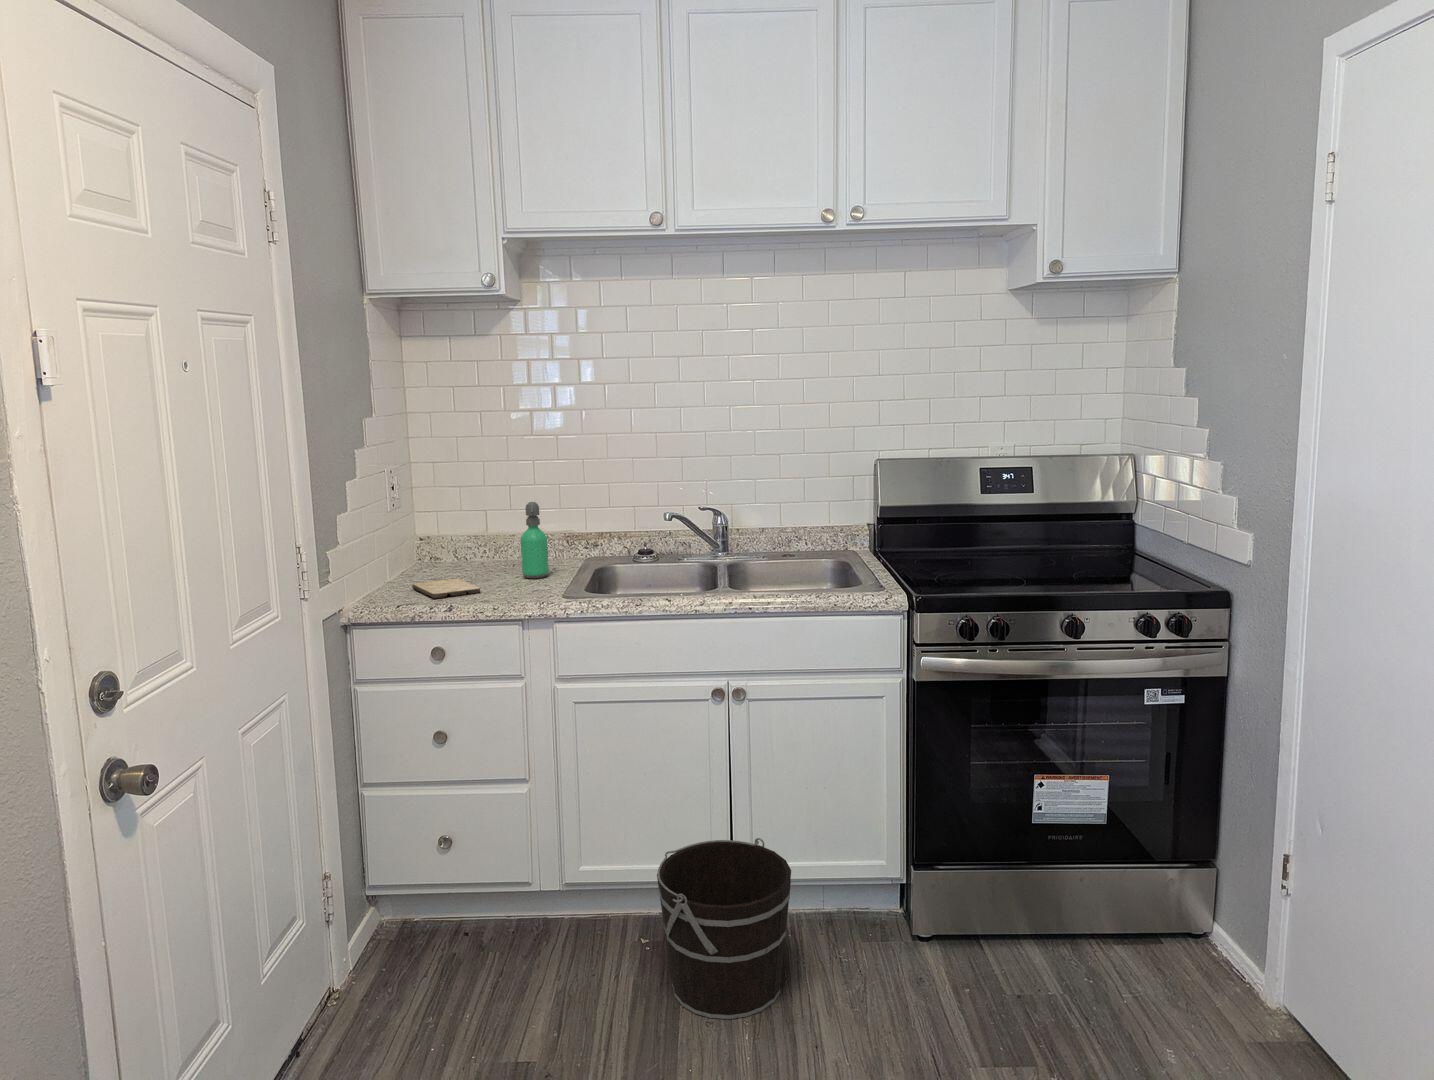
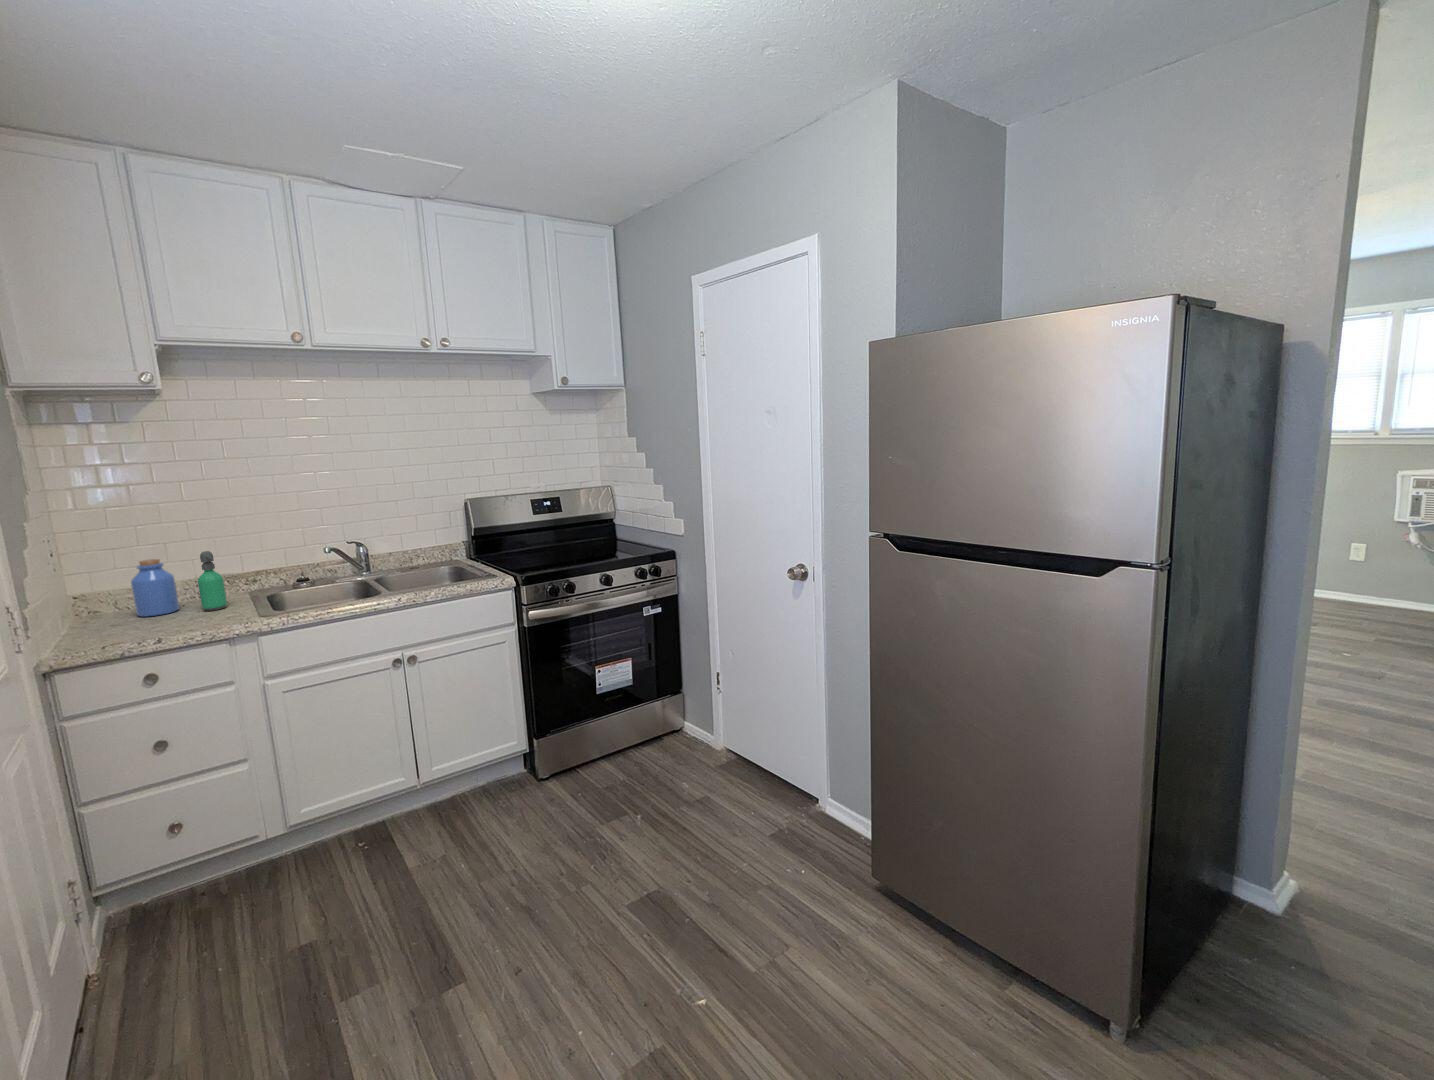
jar: none [463,505,507,575] -> present [131,559,179,617]
cutting board: present [412,578,480,599] -> none [98,621,177,637]
bucket: present [657,838,791,1019] -> none [378,747,473,868]

